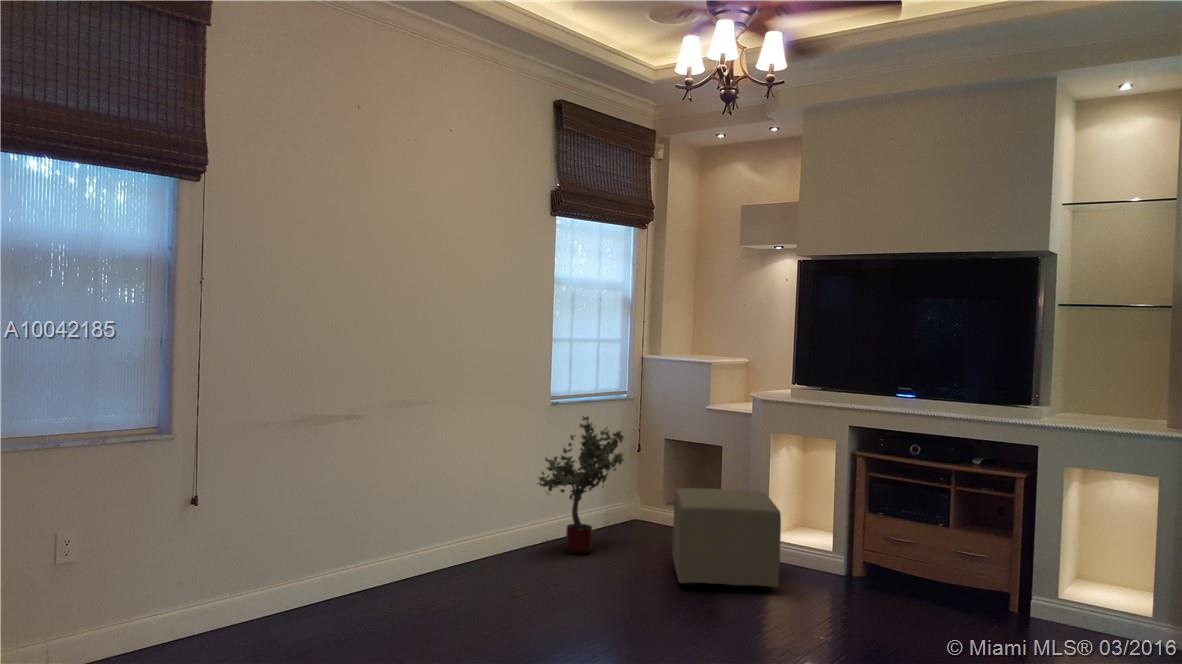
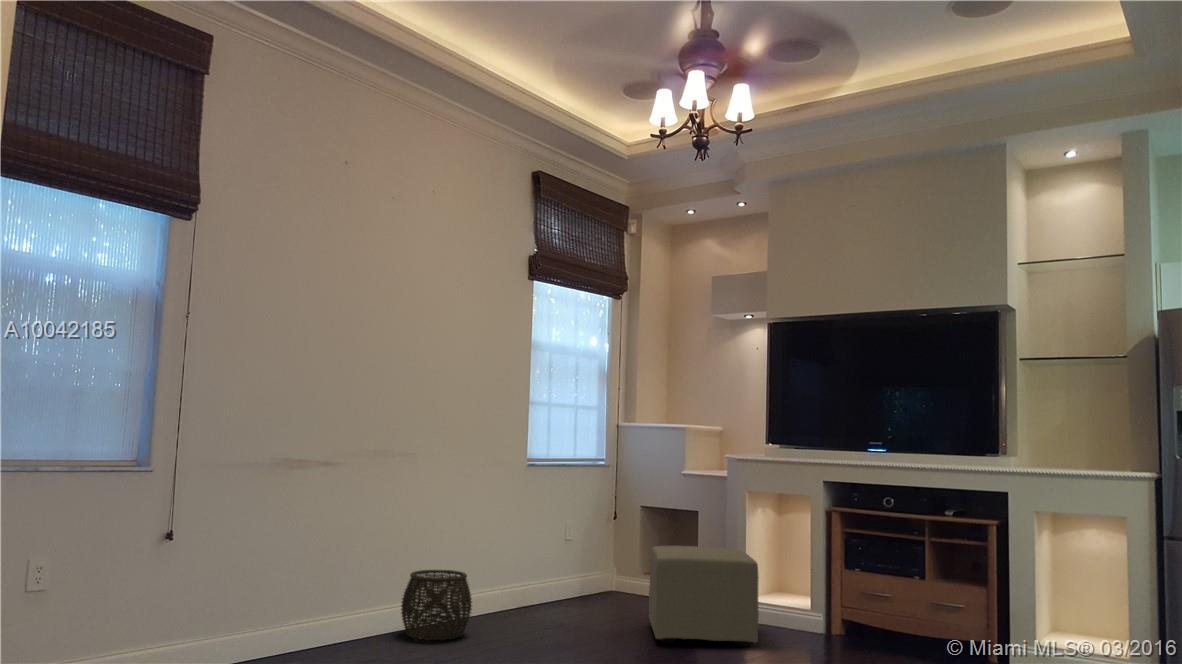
potted tree: present [538,416,624,554] -> none [510,474,600,618]
woven basket: none [432,514,501,585] -> present [401,570,472,641]

